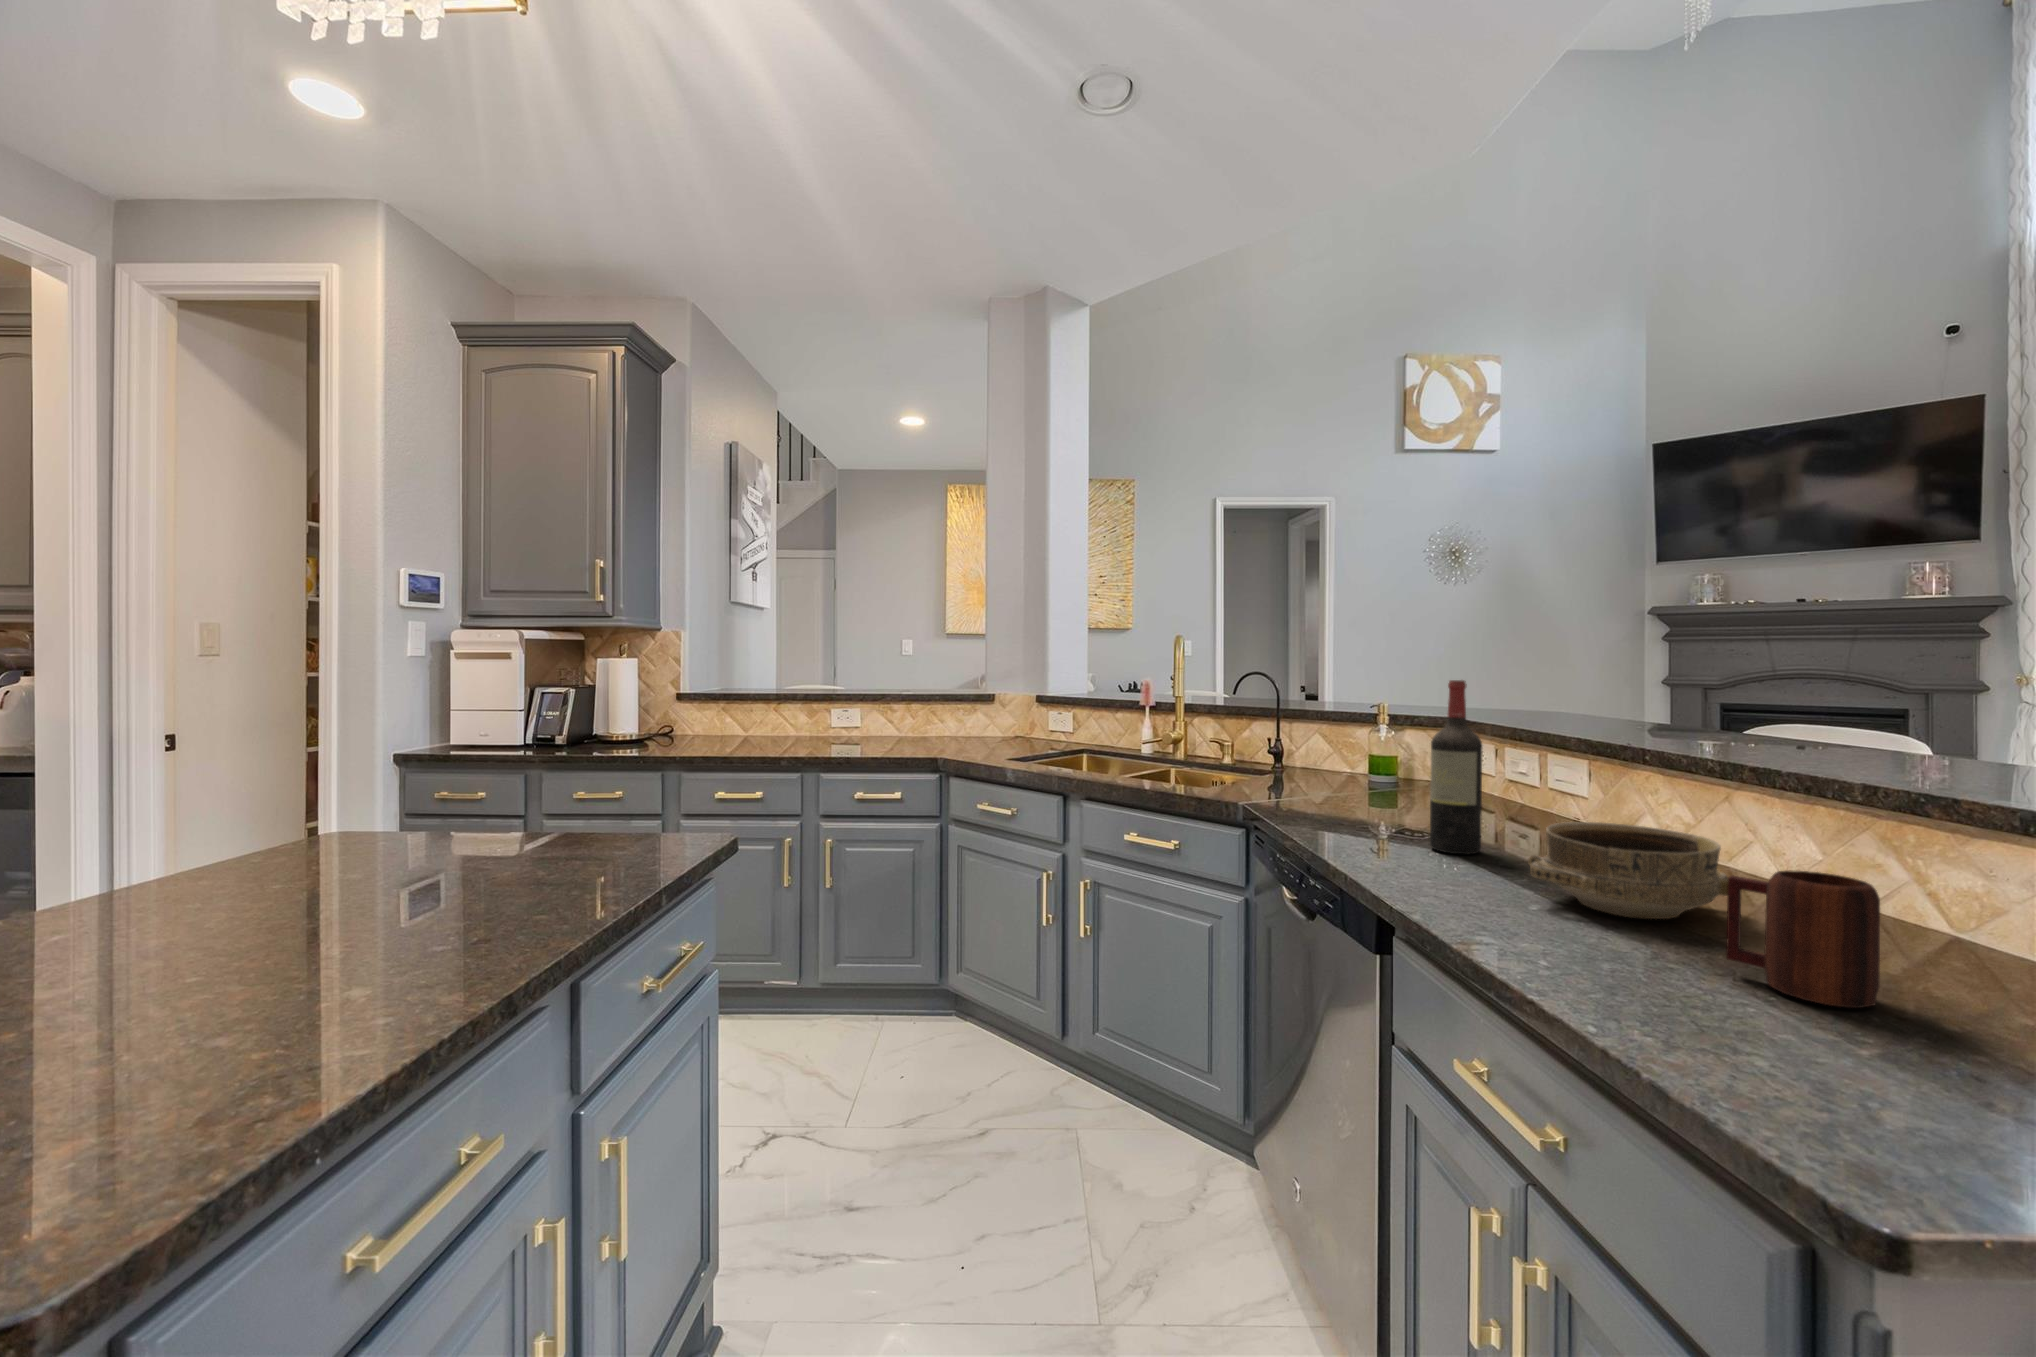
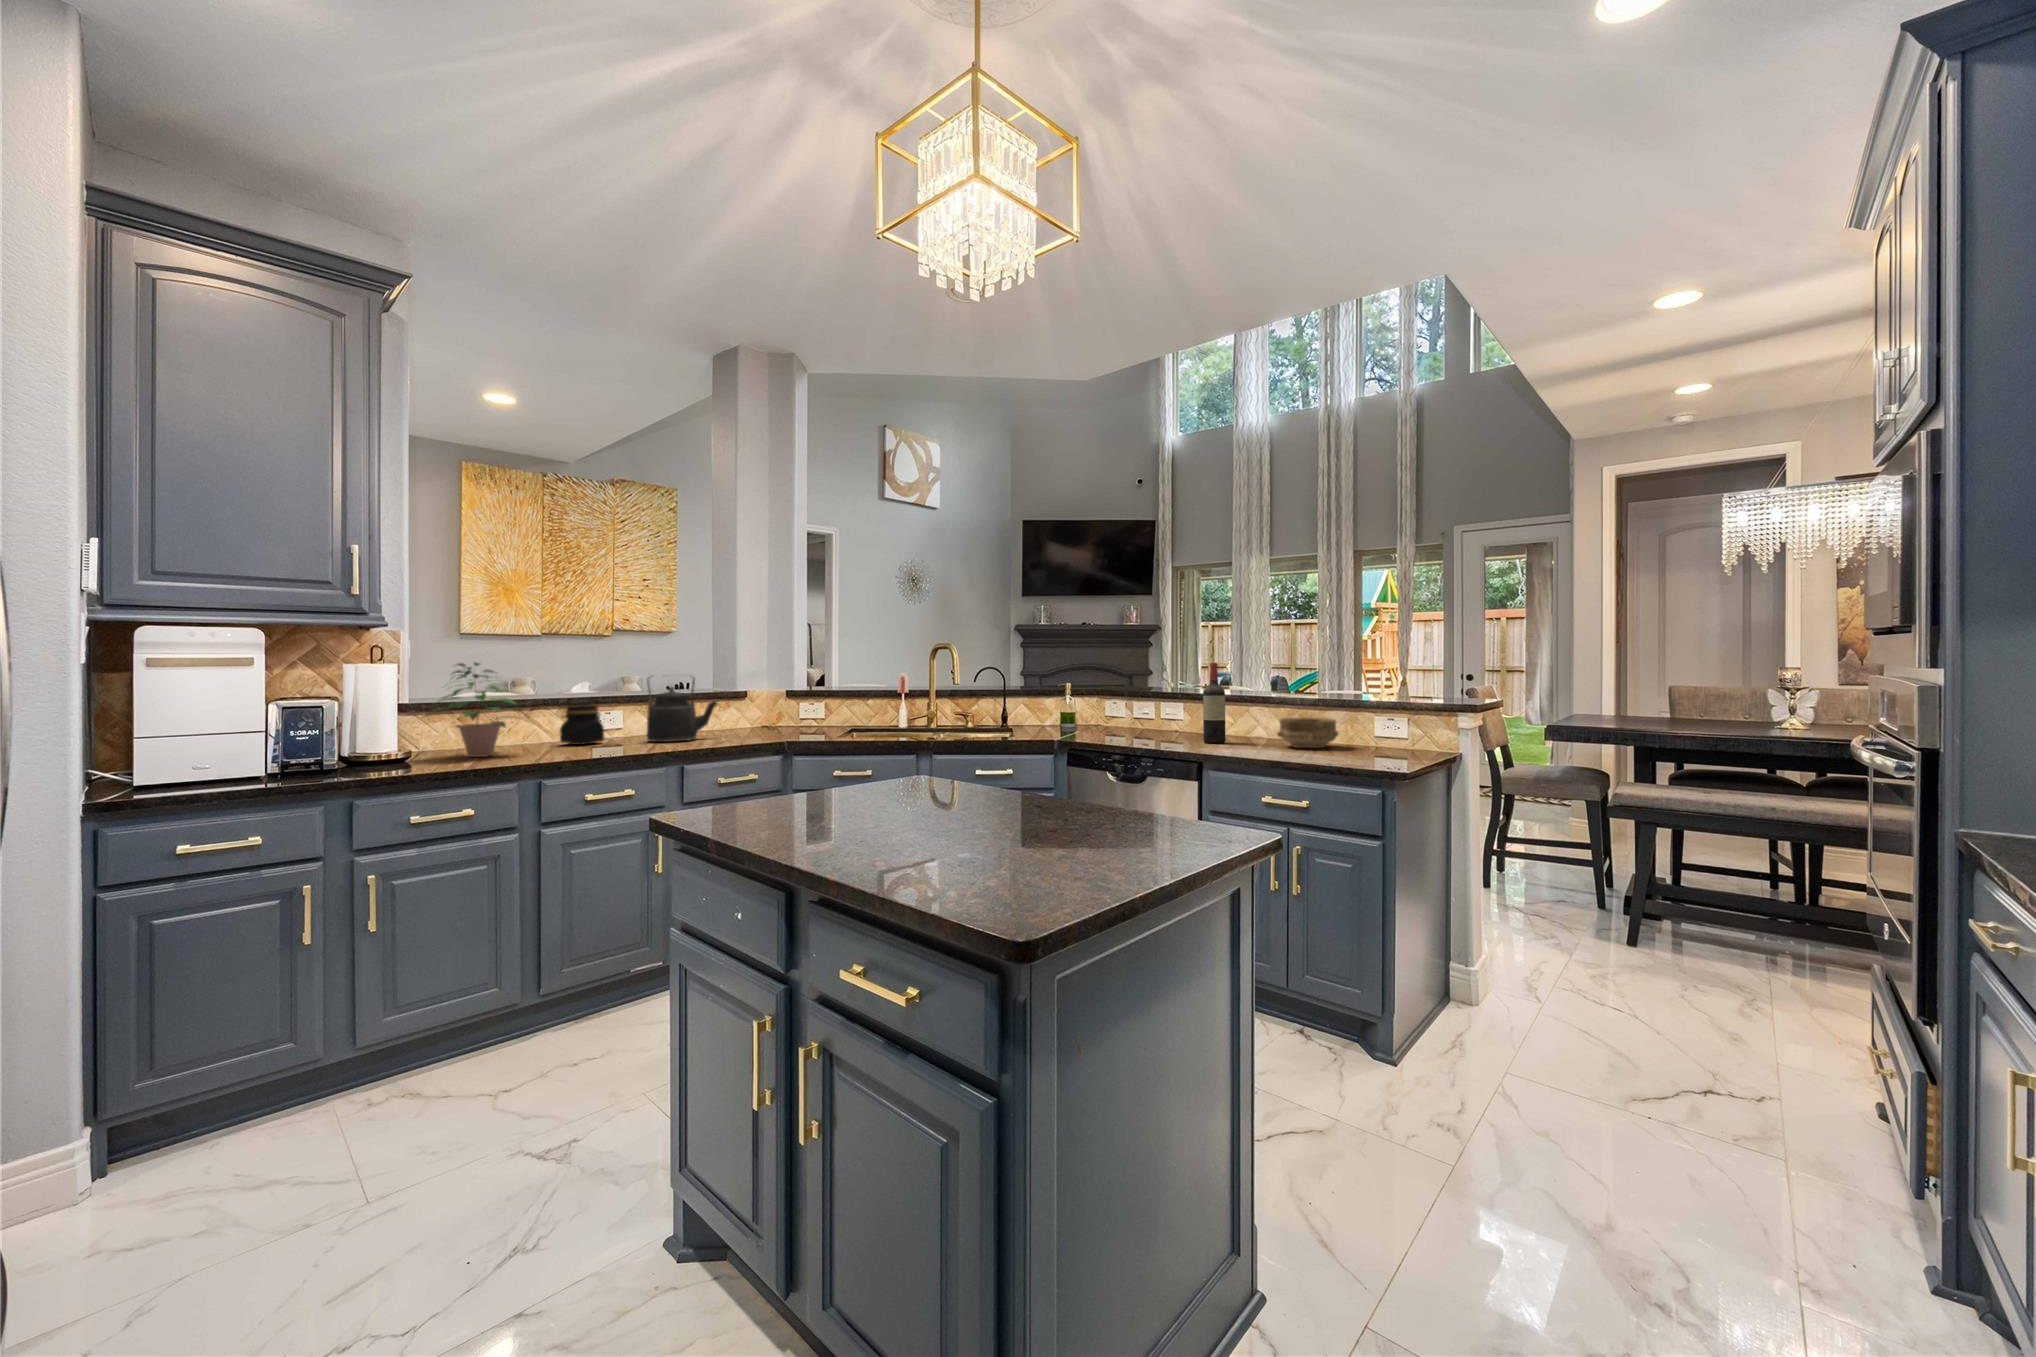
potted plant: none [659,659,746,745] -> present [435,663,524,757]
kettle: none [866,674,939,745] -> present [647,678,717,742]
jar: none [799,701,843,740] -> present [560,705,604,745]
mug: present [1726,870,1880,1008] -> none [1367,716,1406,754]

